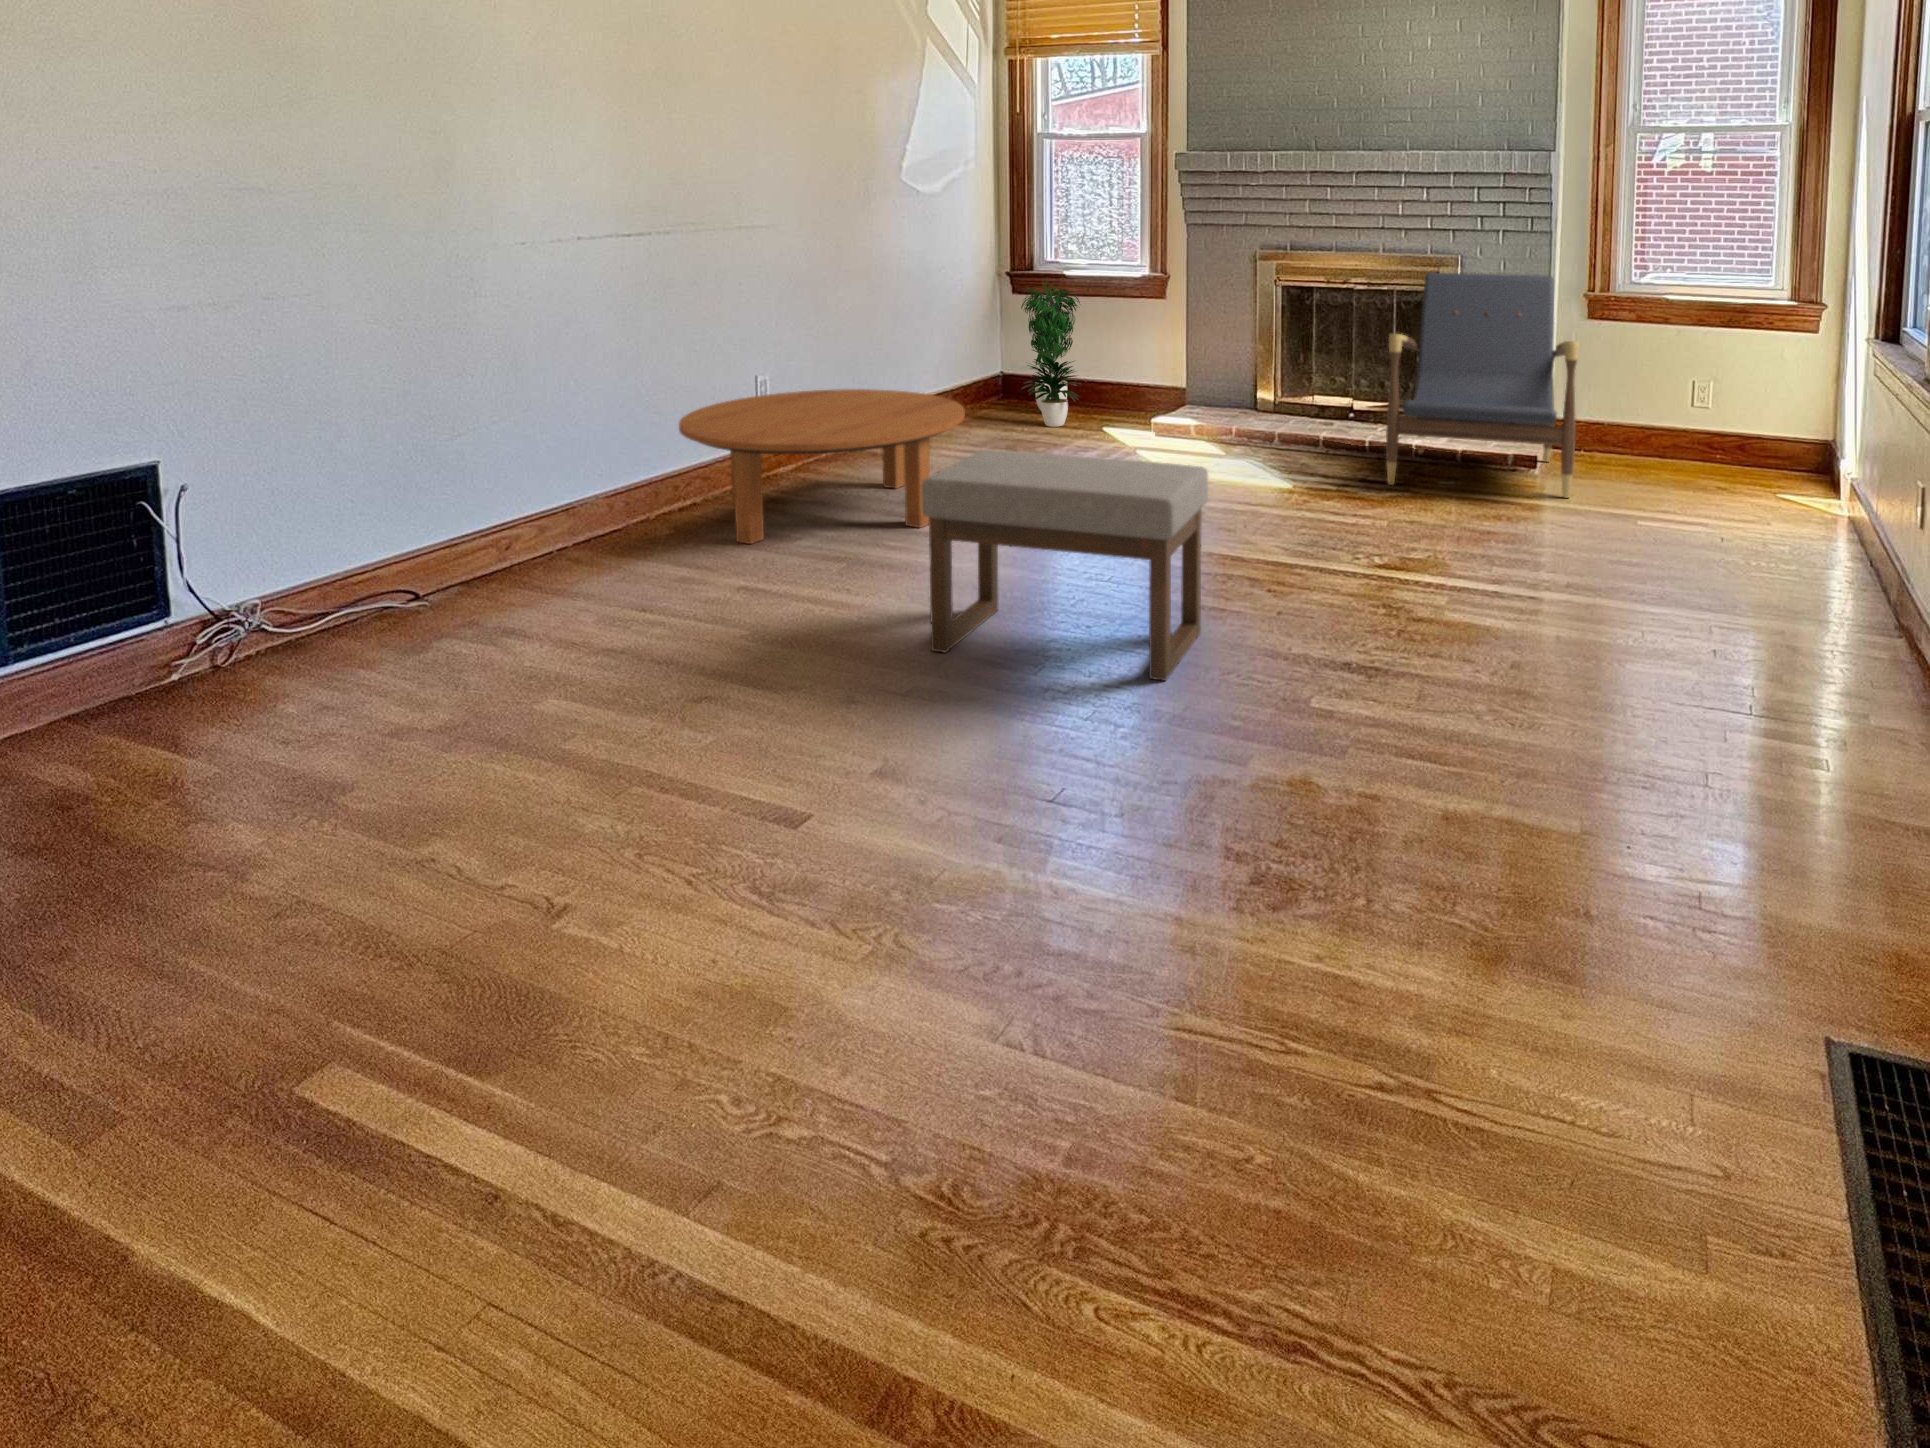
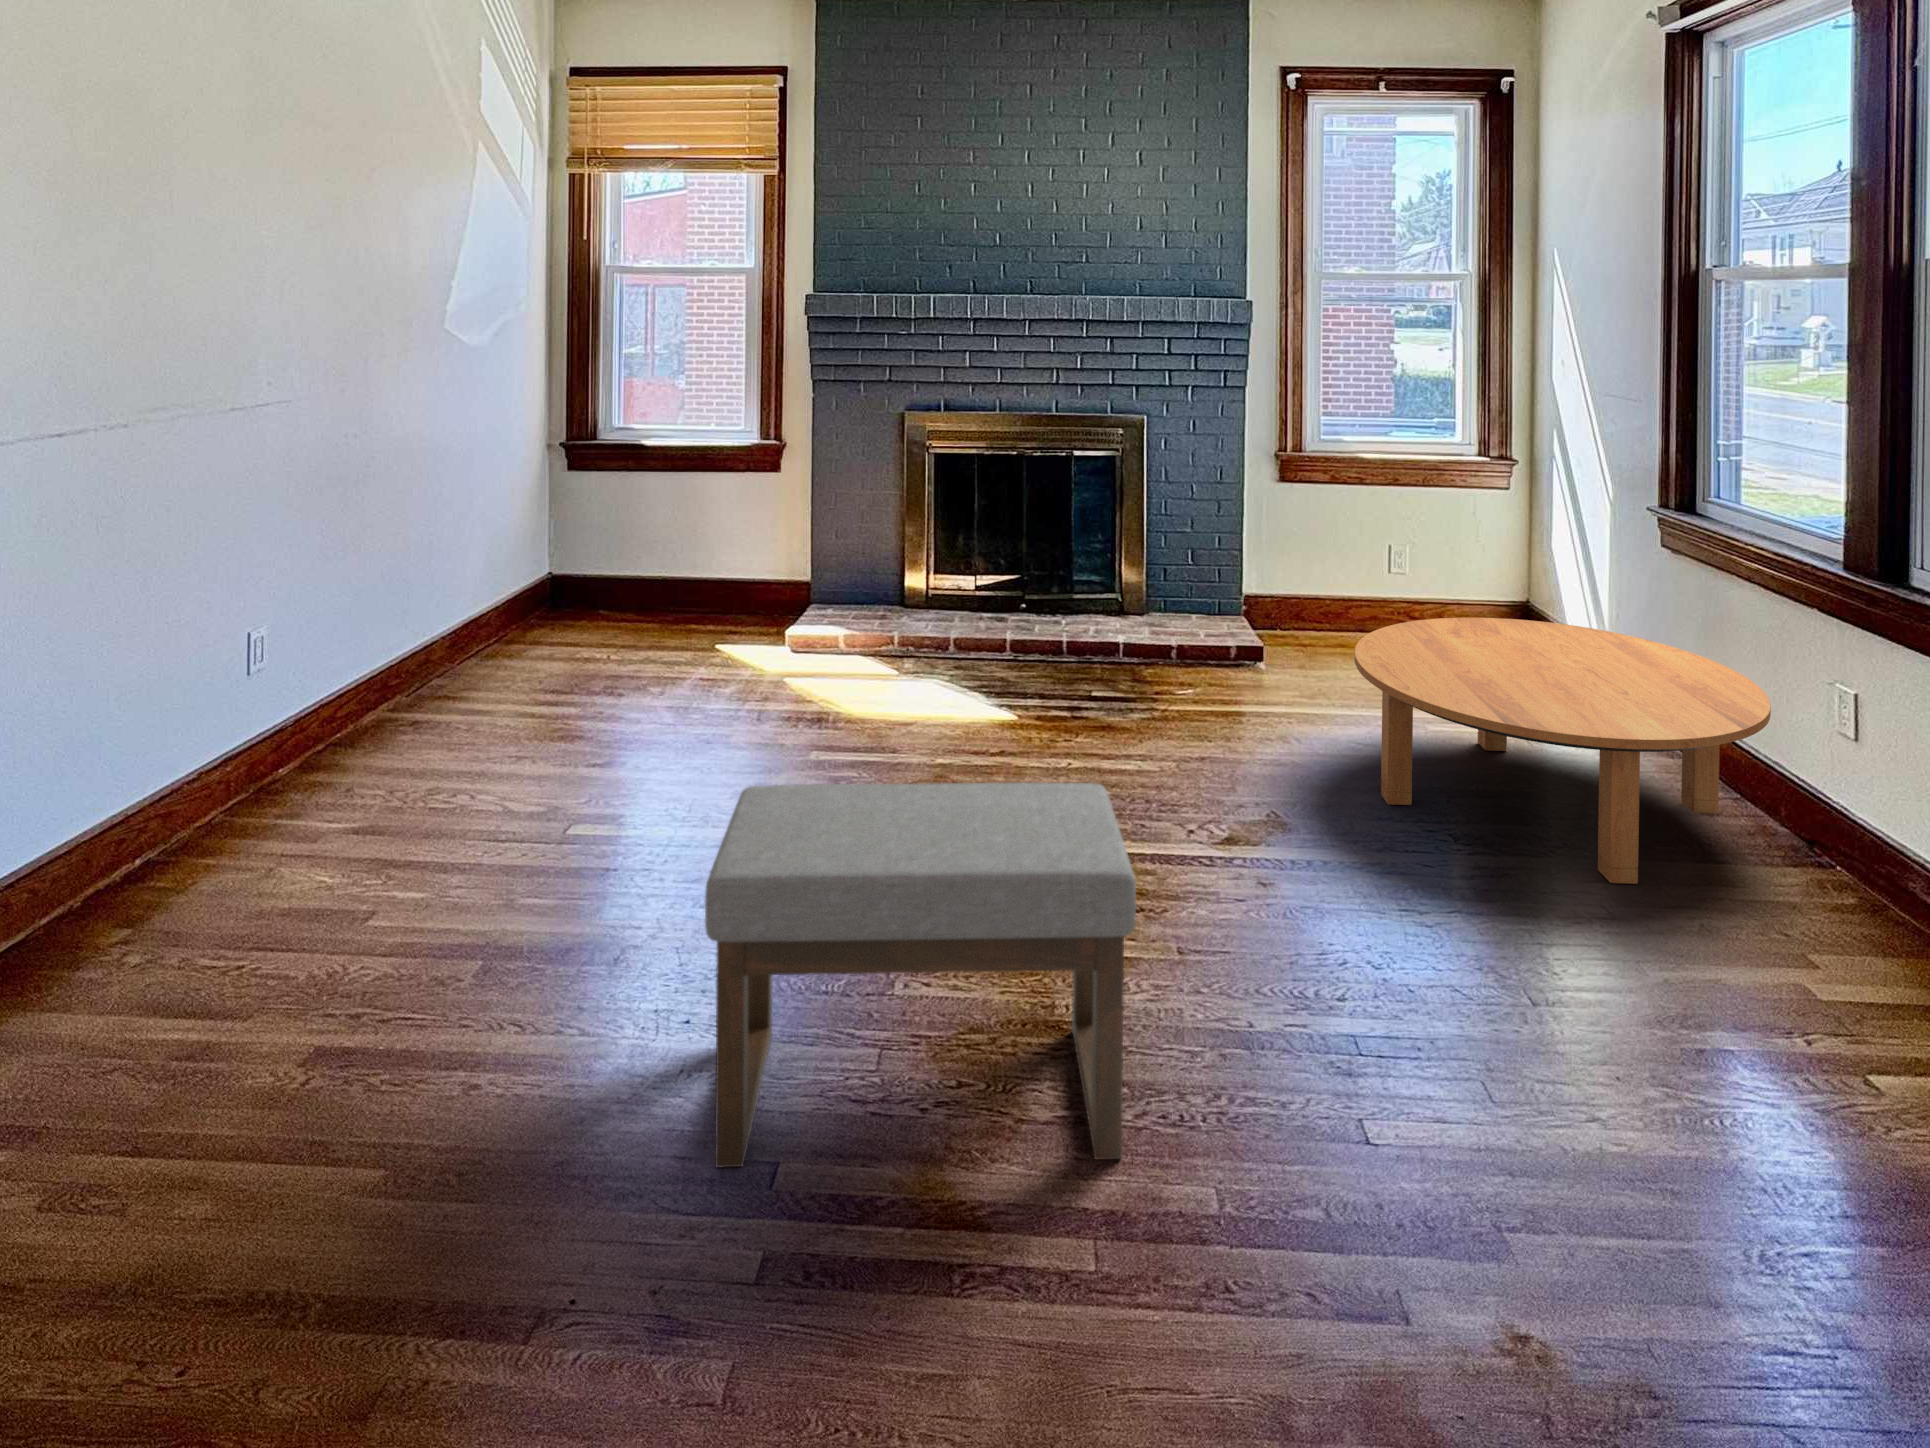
lounge chair: present [1386,273,1579,498] -> none [1111,436,1325,702]
potted plant: present [1021,280,1080,427] -> none [594,450,686,647]
coffee table: present [679,389,965,544] -> present [1354,618,1771,884]

